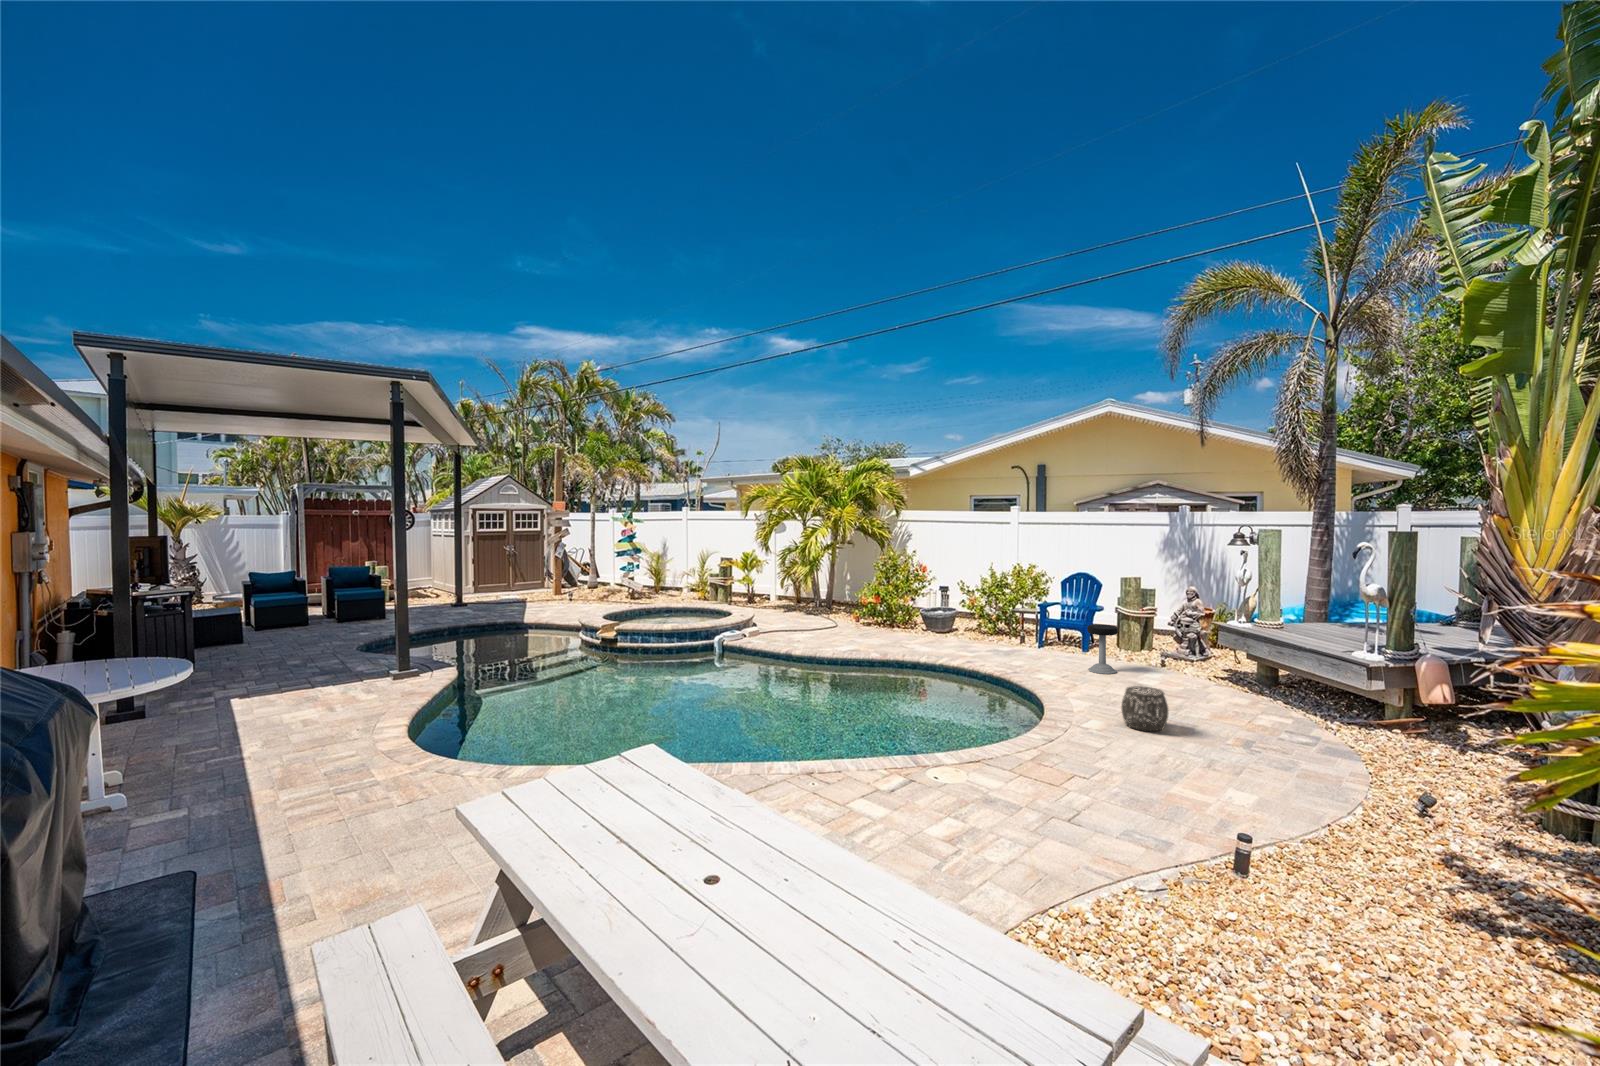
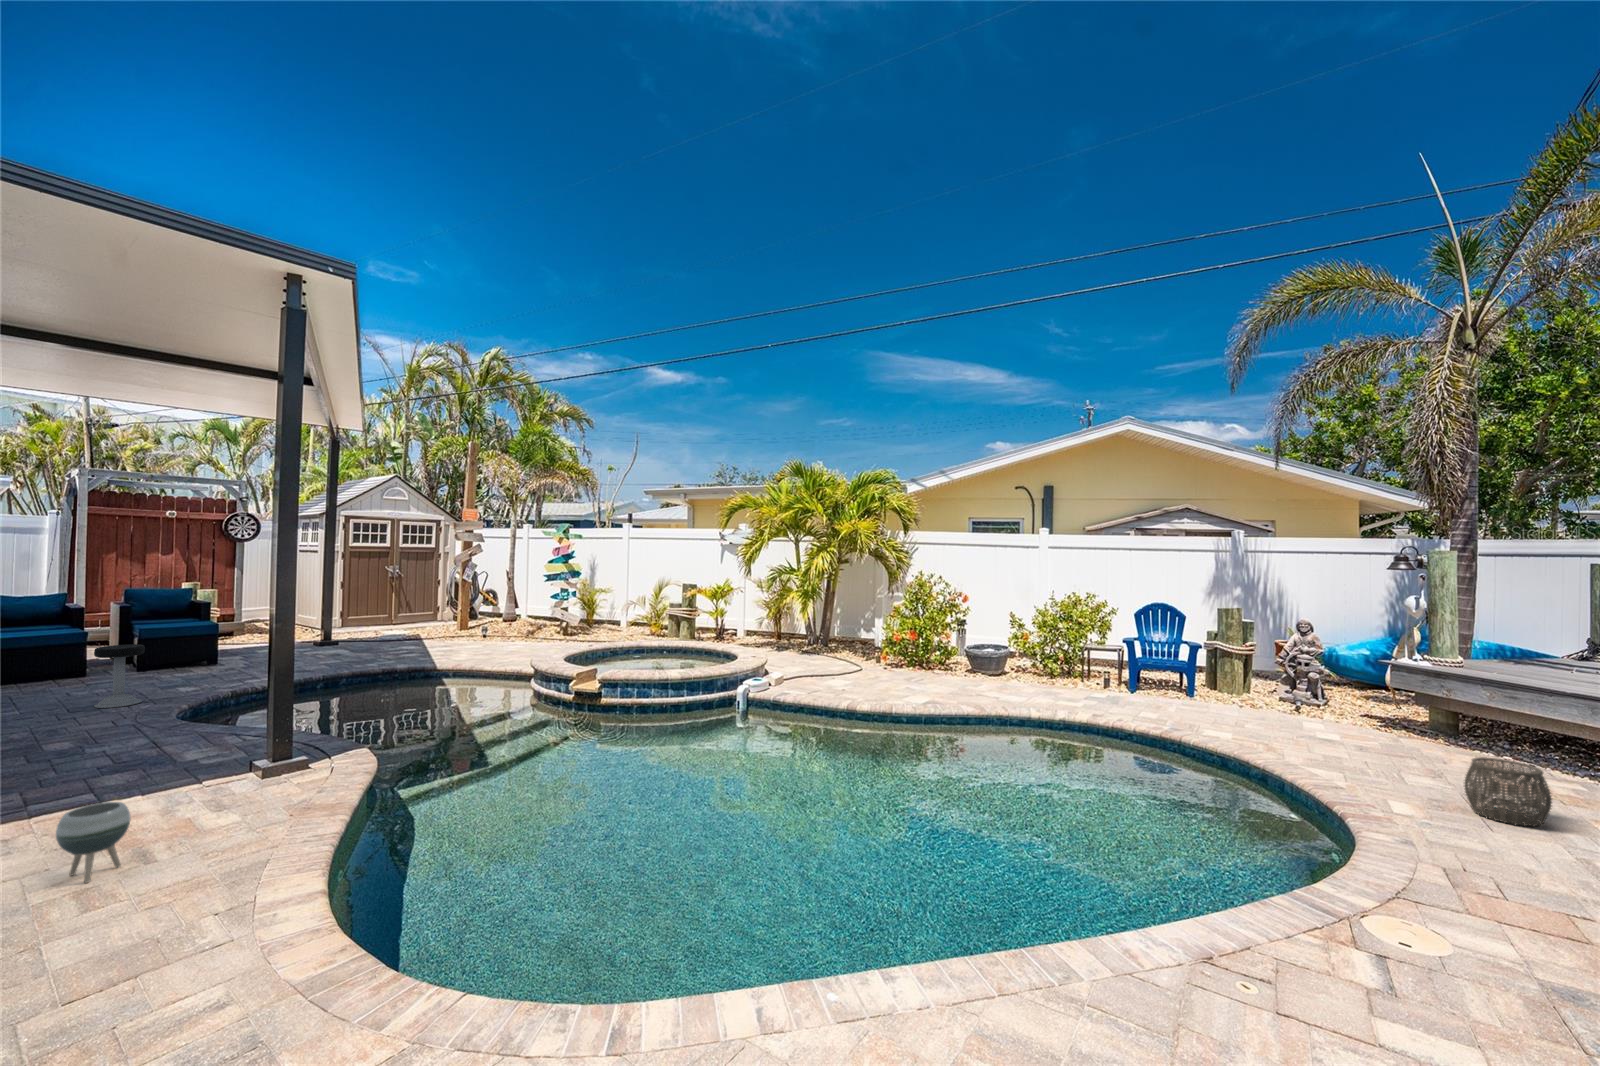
stool: present [1087,625,1118,674] -> present [94,644,145,708]
planter: none [292,681,323,718] -> present [56,802,130,883]

